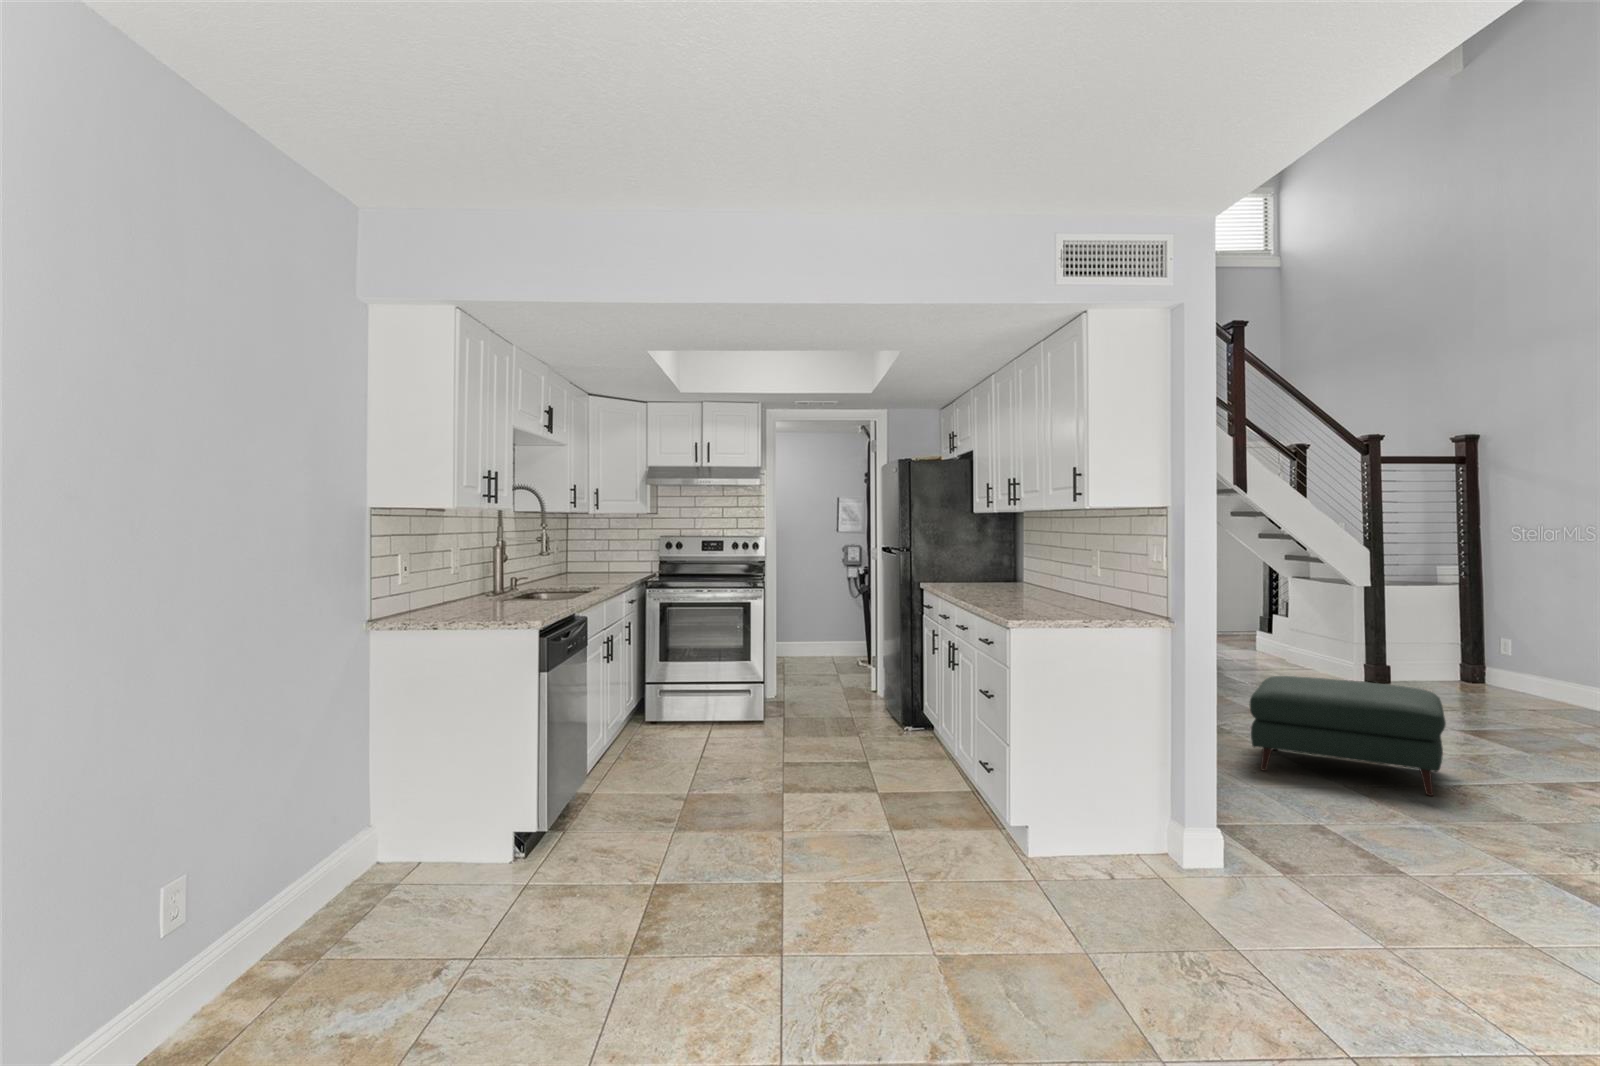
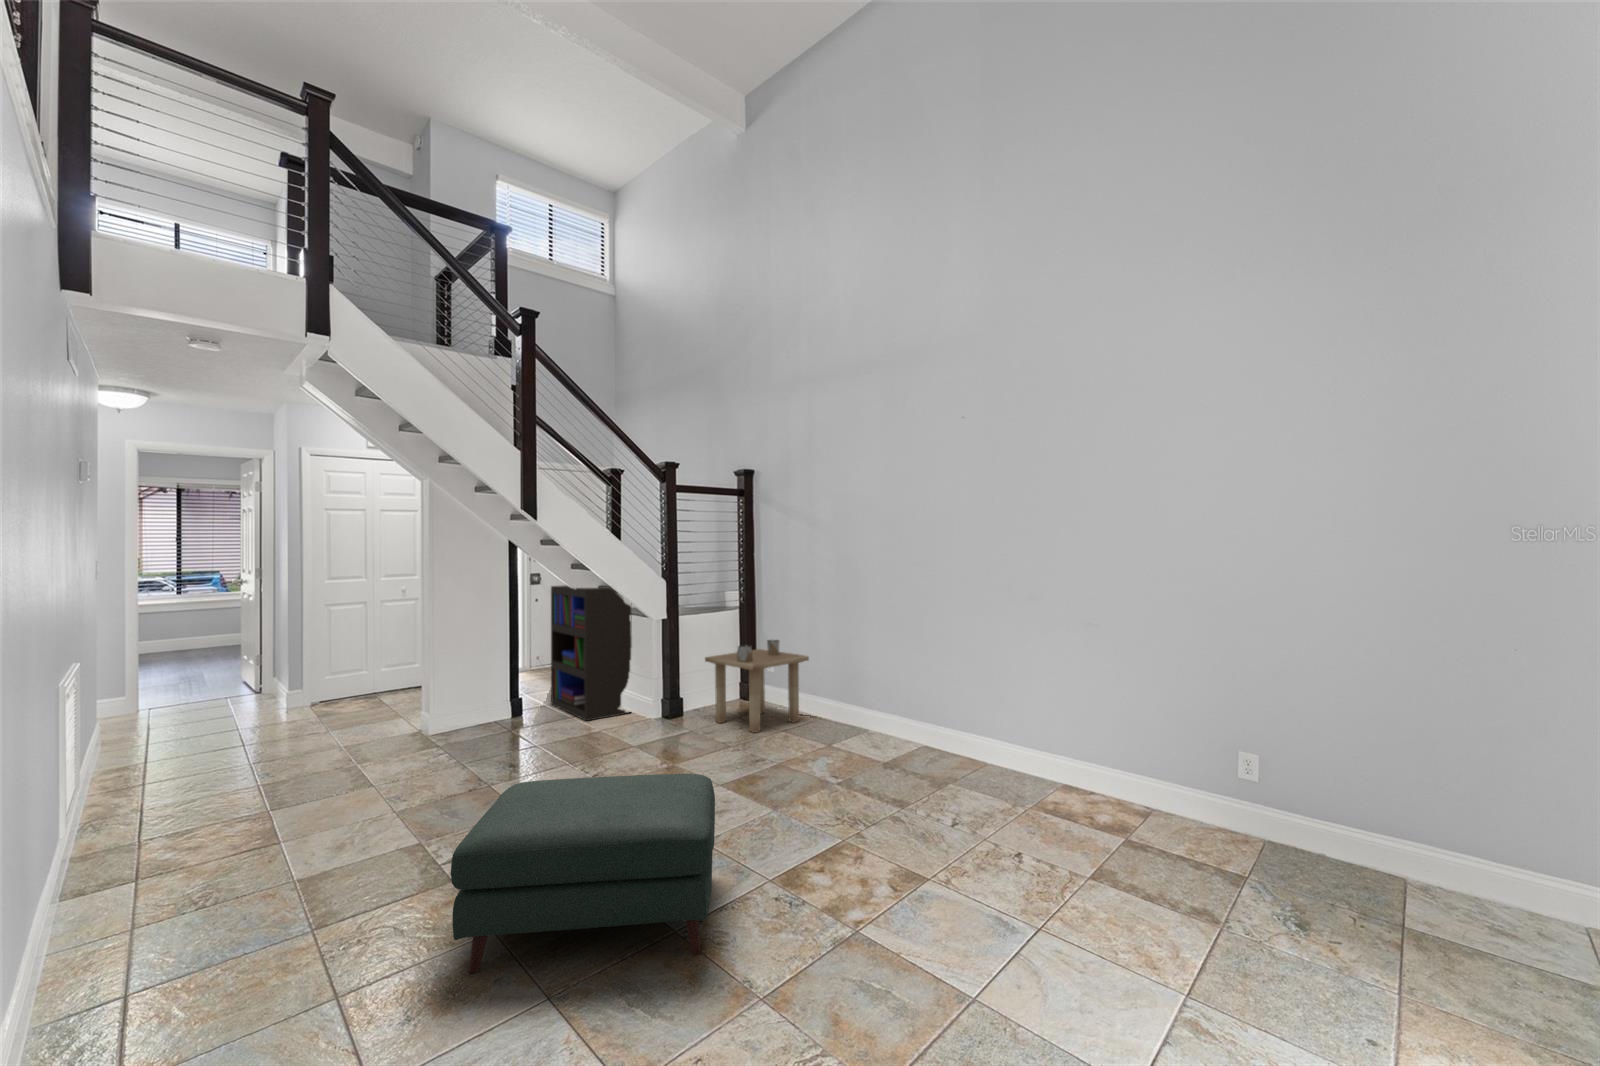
bookshelf: none [1239,554,1328,676] -> present [551,585,632,721]
side table: none [1416,616,1557,706] -> present [705,640,809,733]

